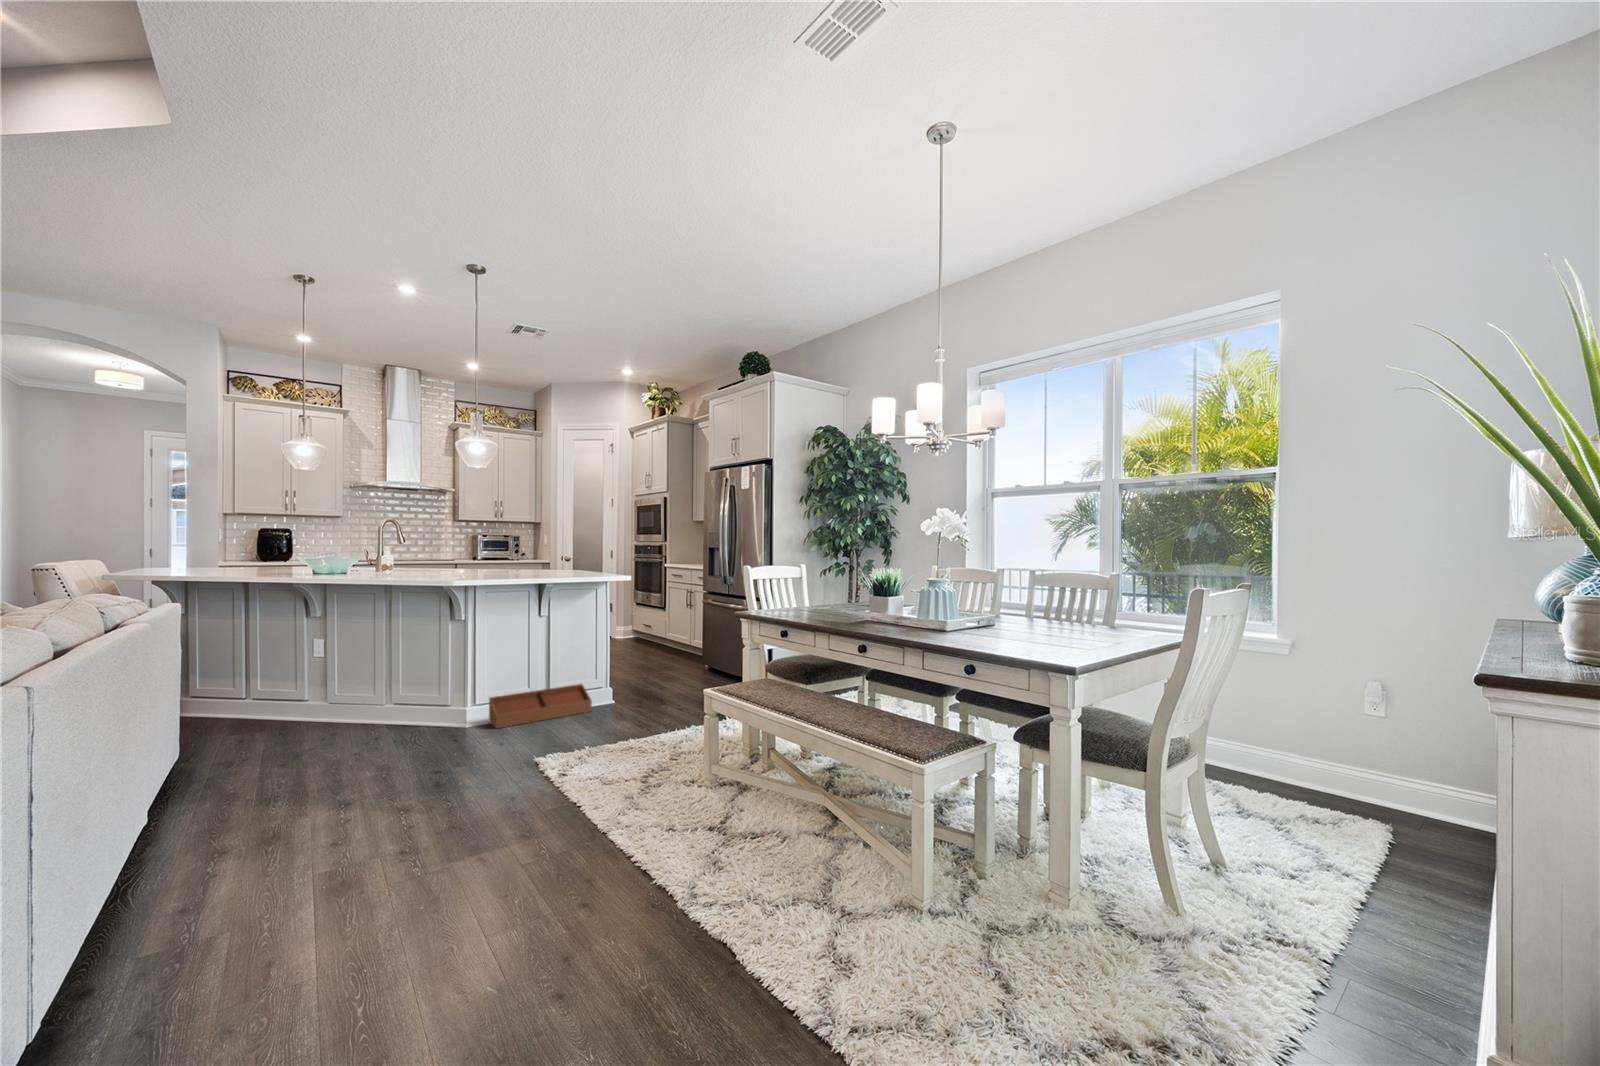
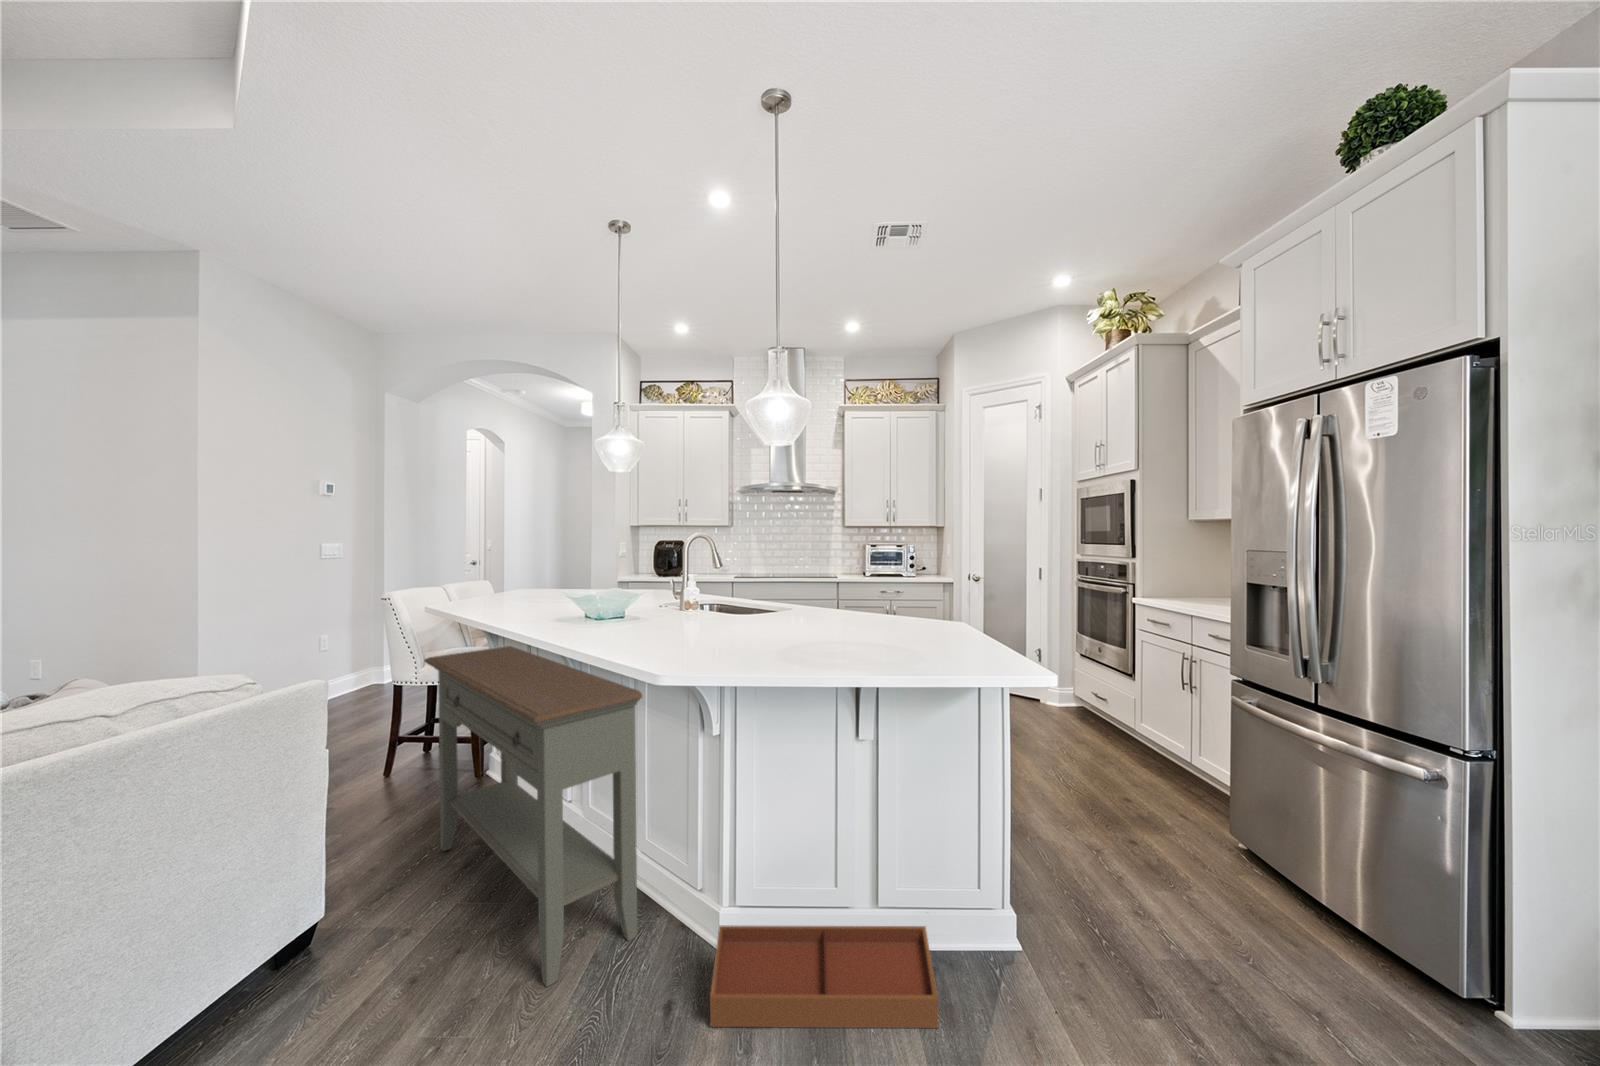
console table: none [210,596,437,740] -> present [424,646,642,987]

